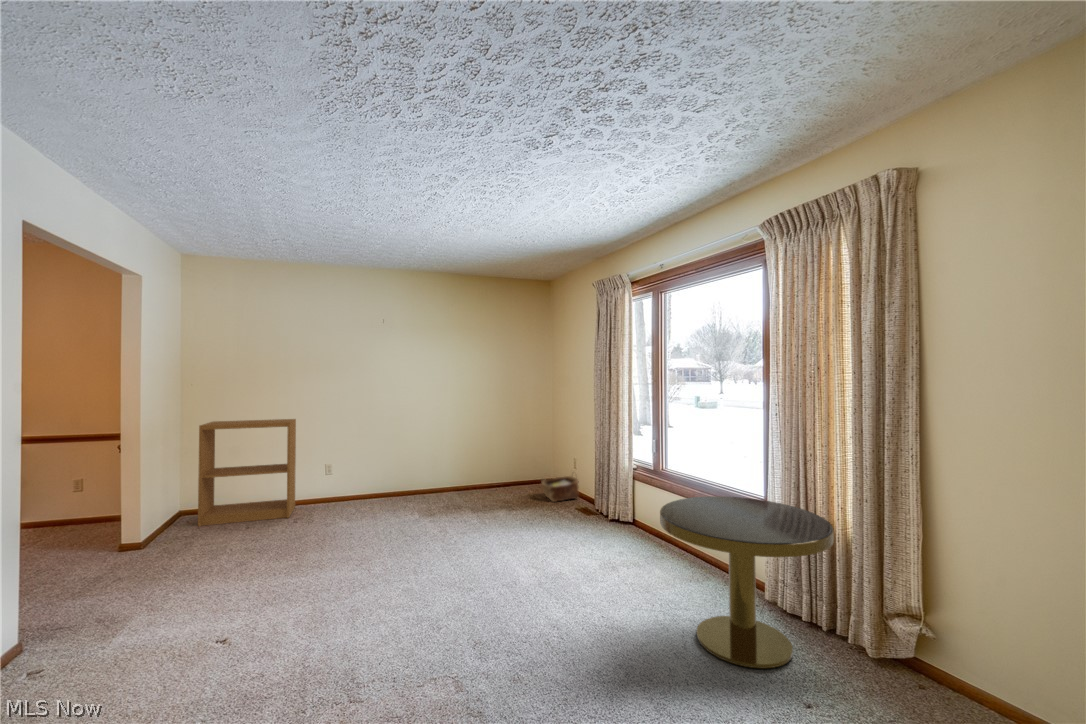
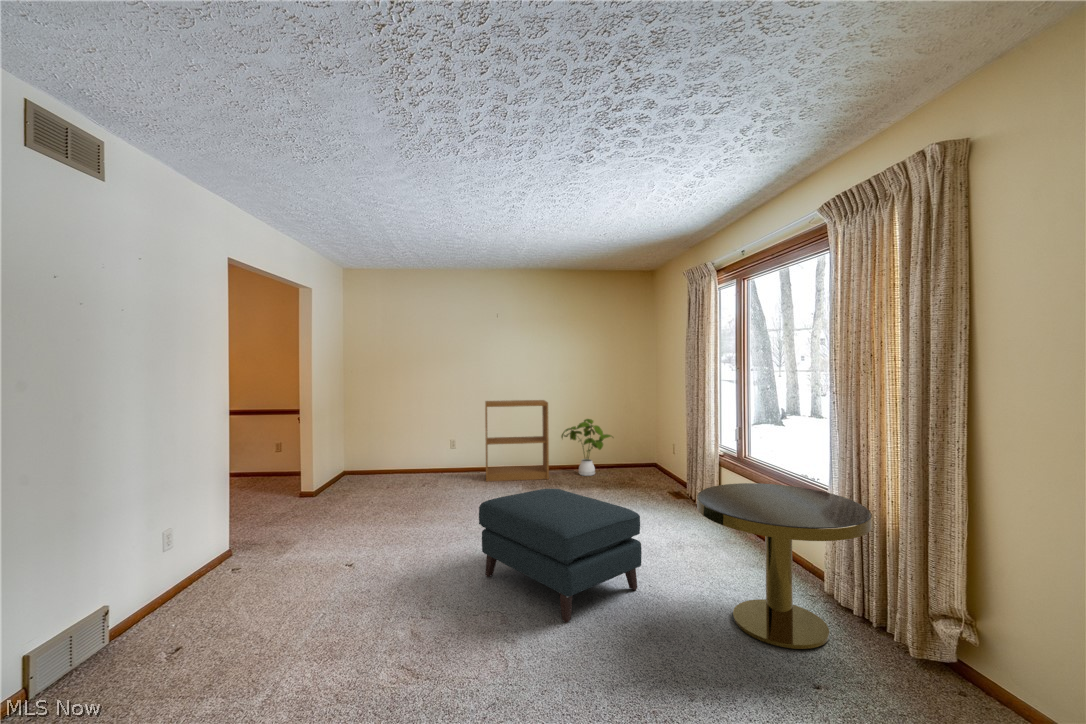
bookshelf: present [198,419,296,526] -> present [485,400,549,482]
house plant: none [459,433,514,494] -> present [561,419,612,476]
woven basket: present [541,476,579,502] -> none [636,459,673,487]
ottoman: none [405,516,597,678] -> present [479,489,642,623]

